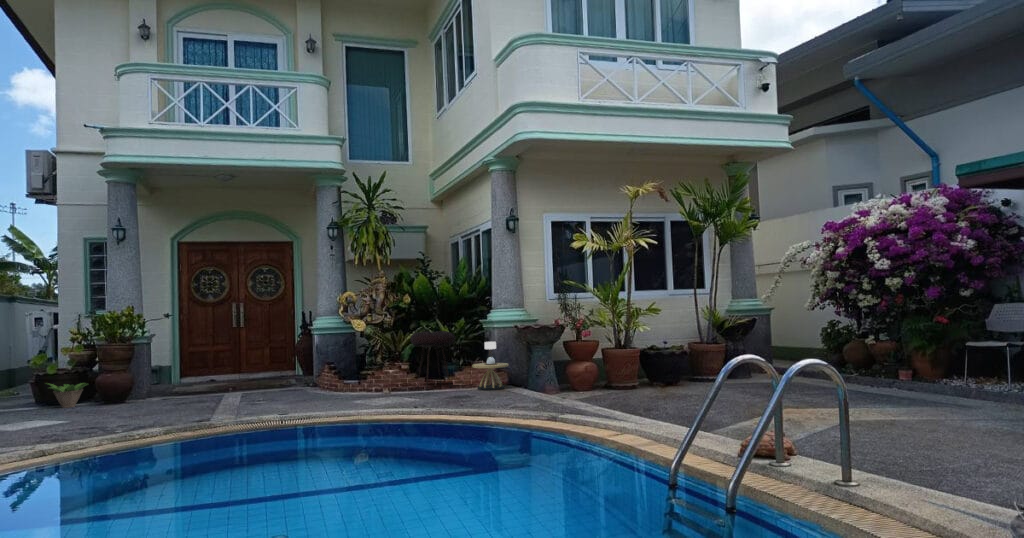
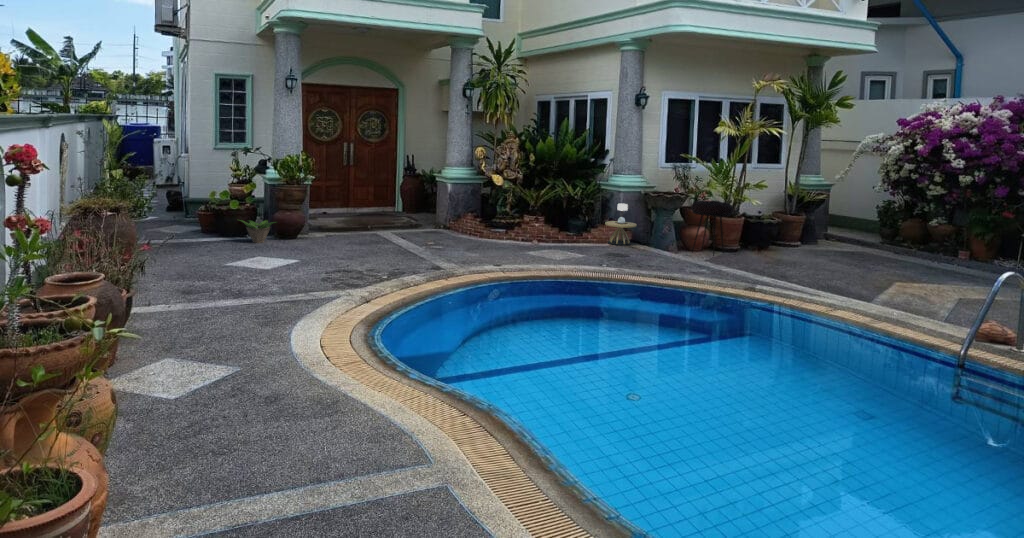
stool: present [411,331,455,389] -> present [691,200,733,255]

